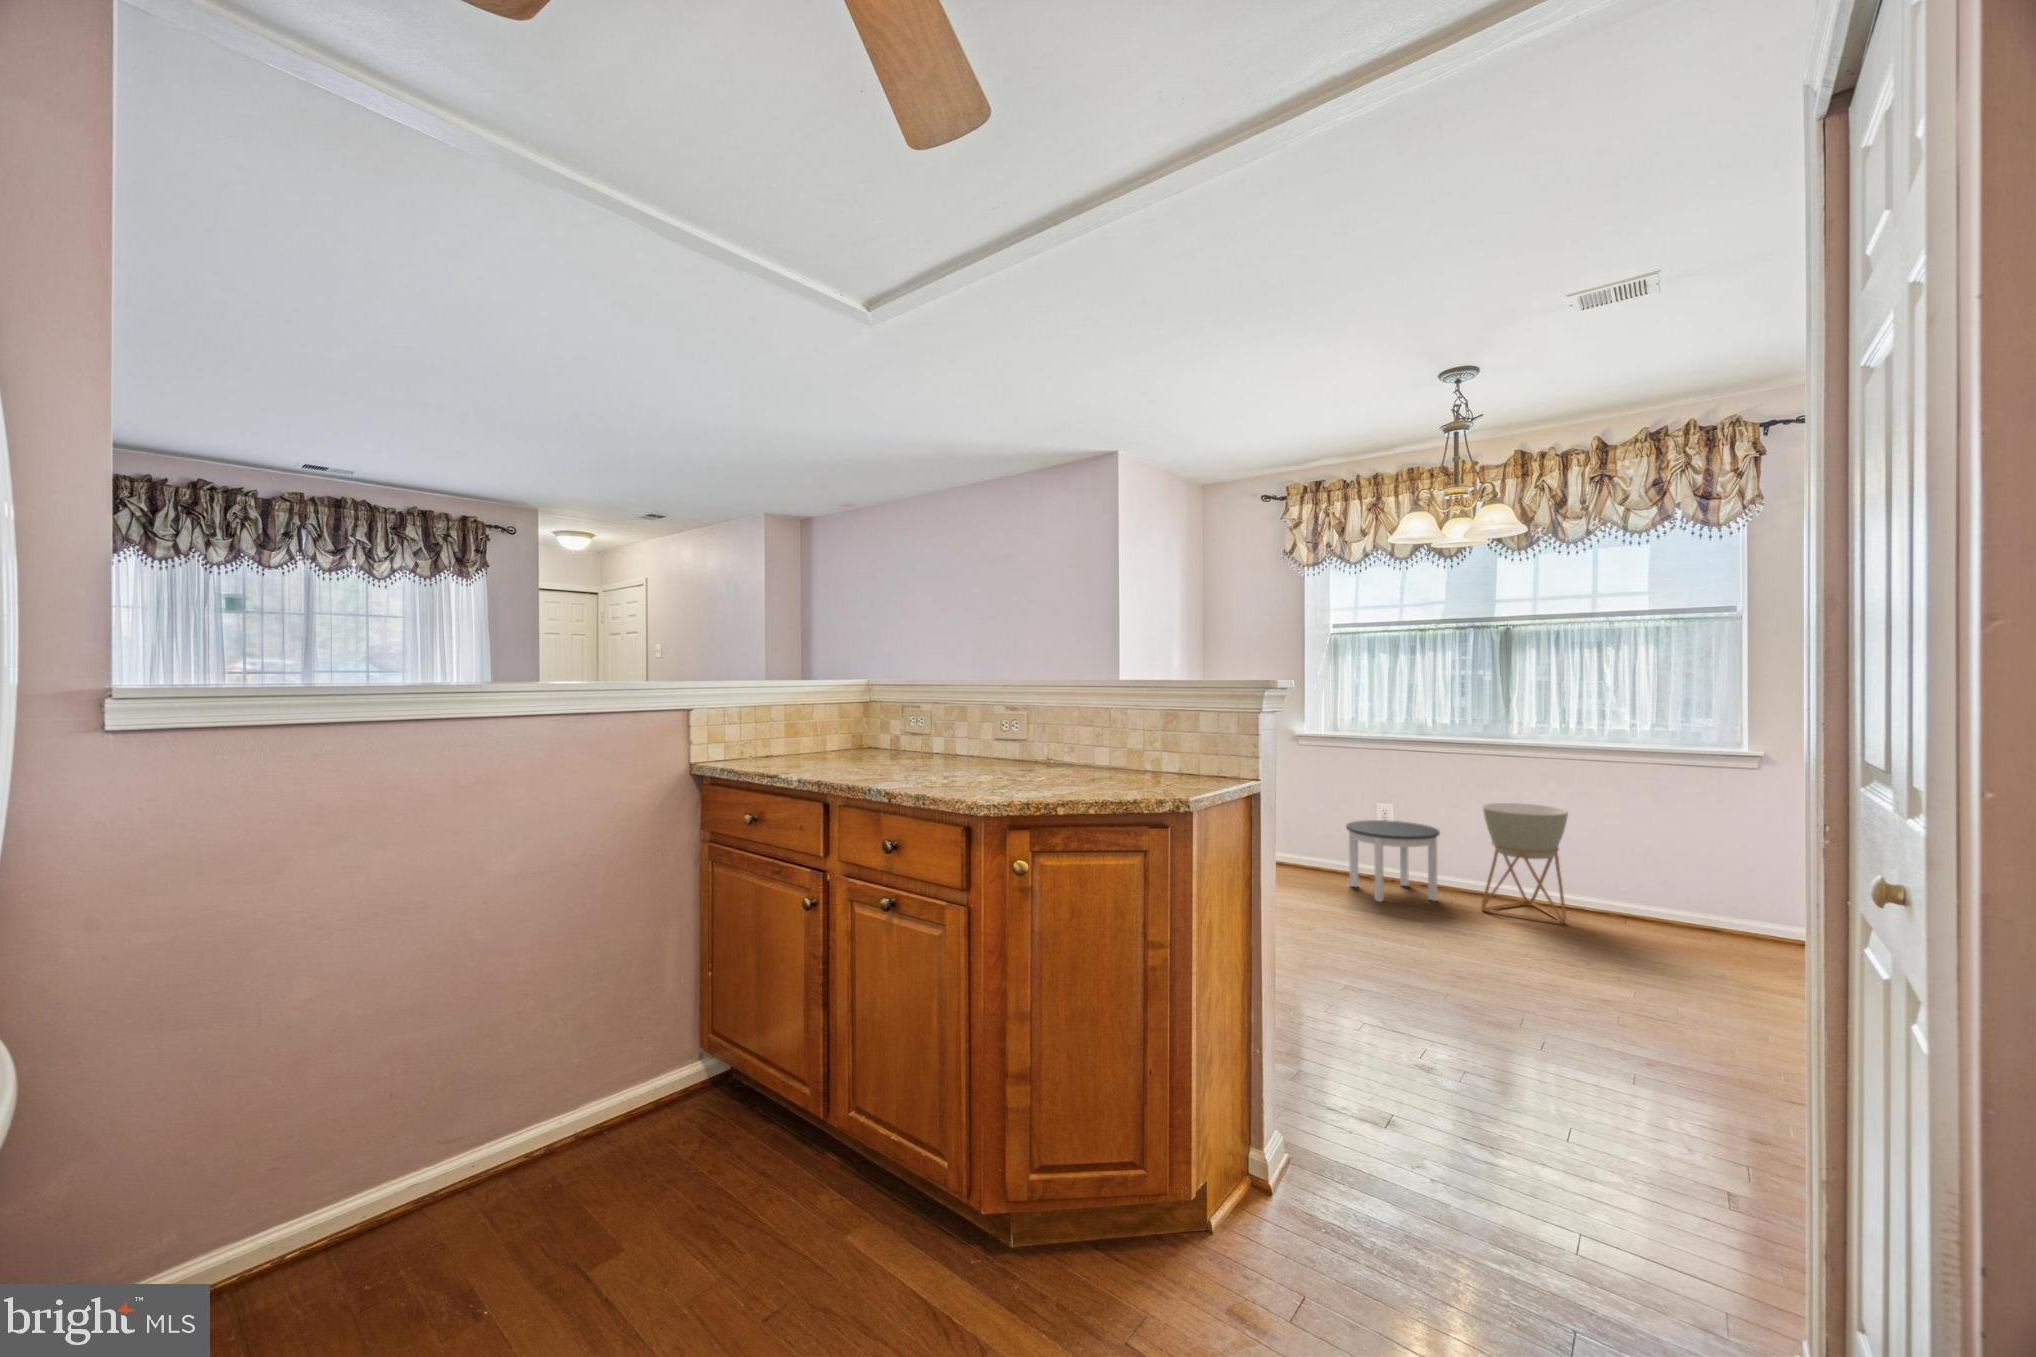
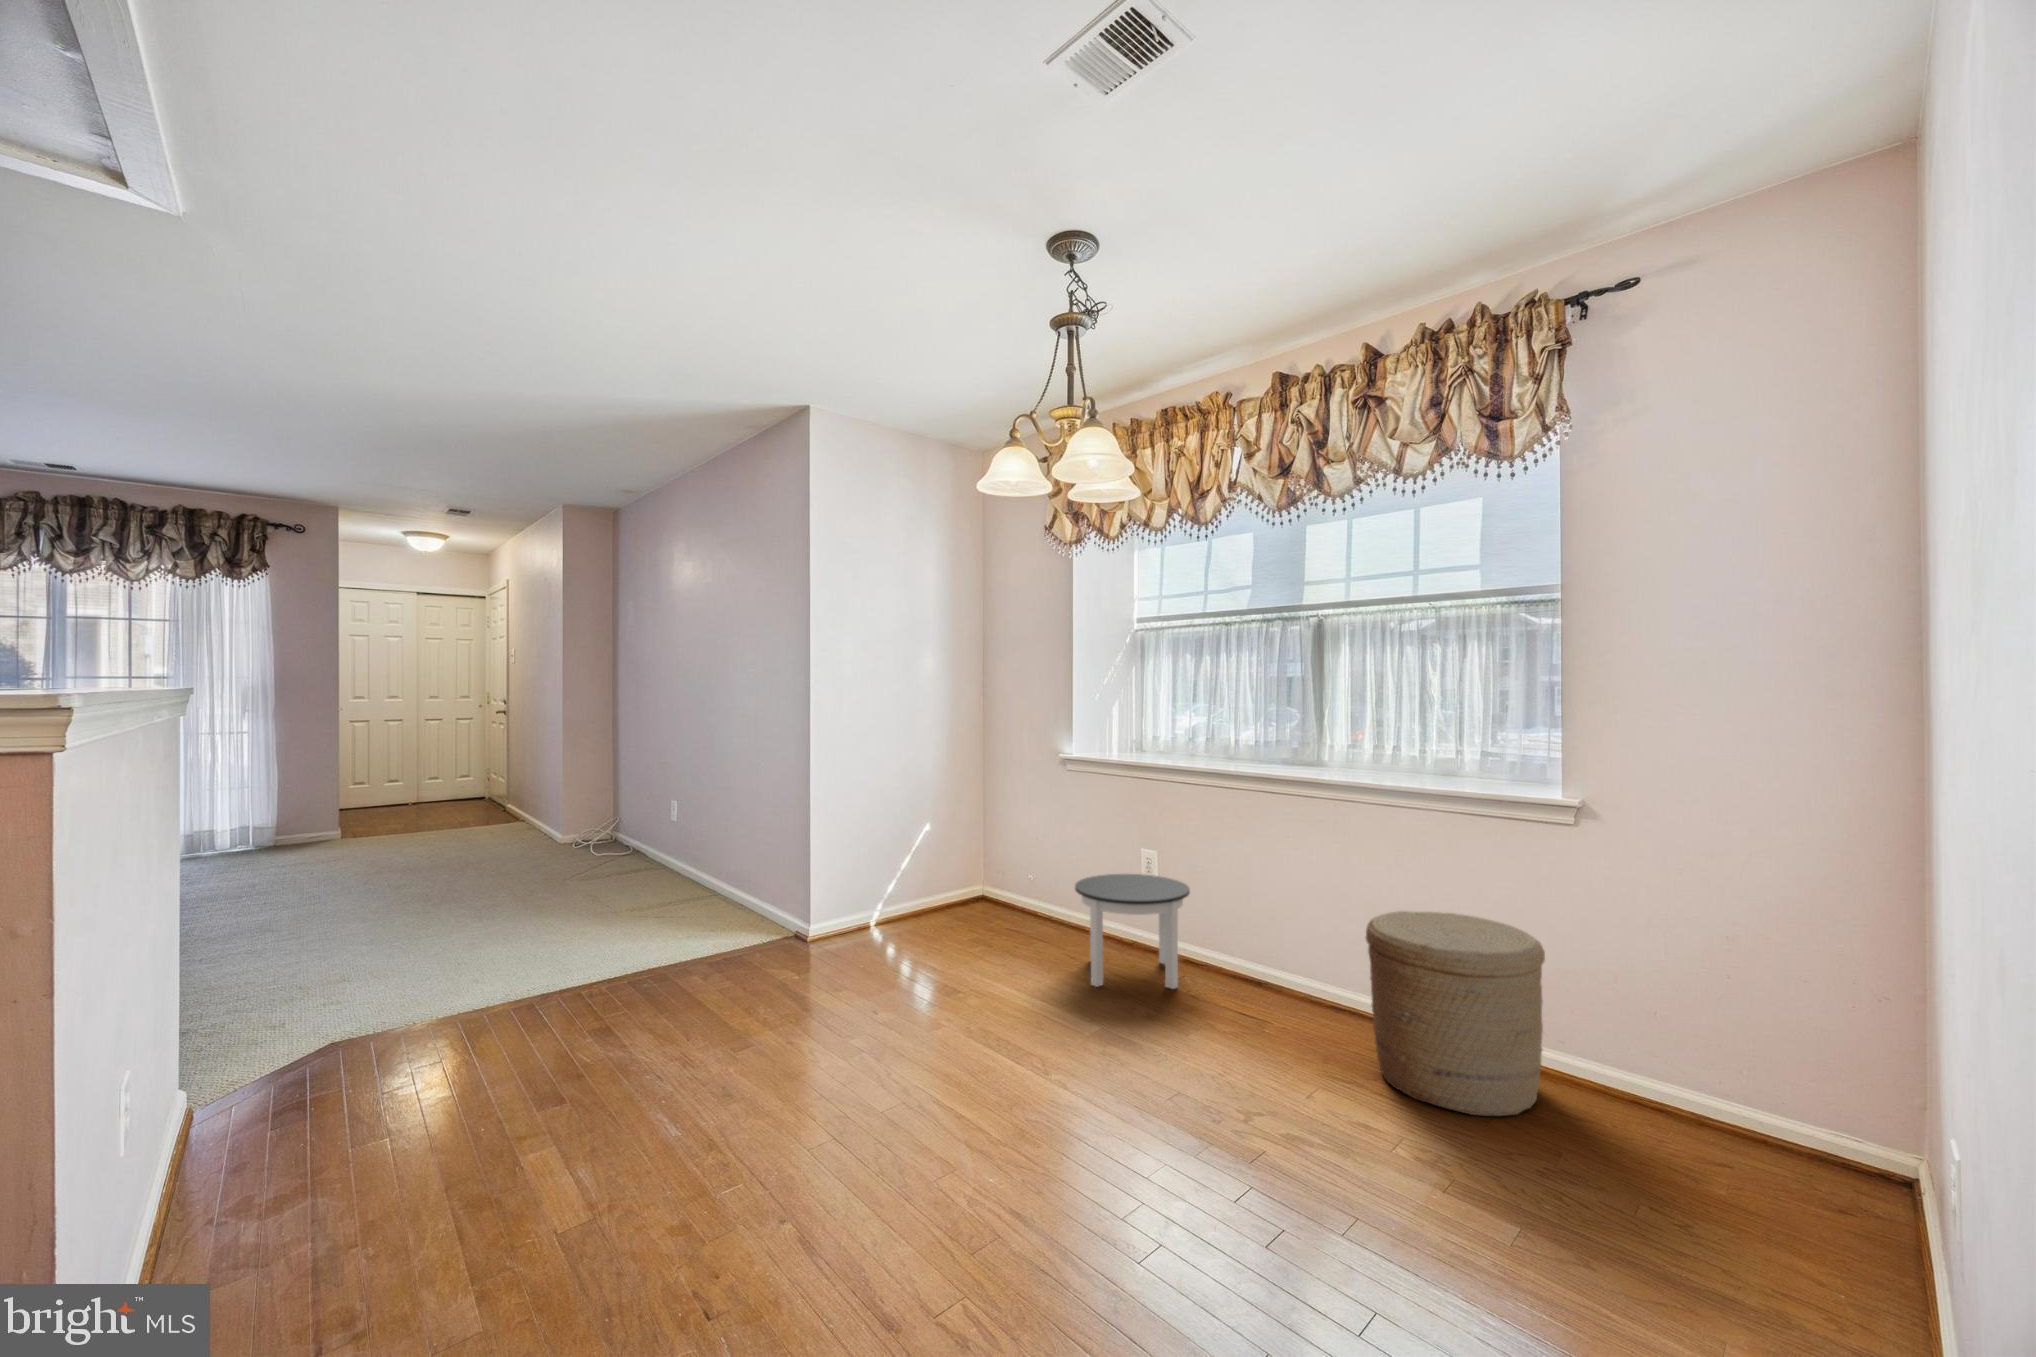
planter: present [1481,803,1568,924] -> none [1215,858,1327,1038]
woven basket: none [1620,833,1754,957] -> present [1366,911,1545,1116]

